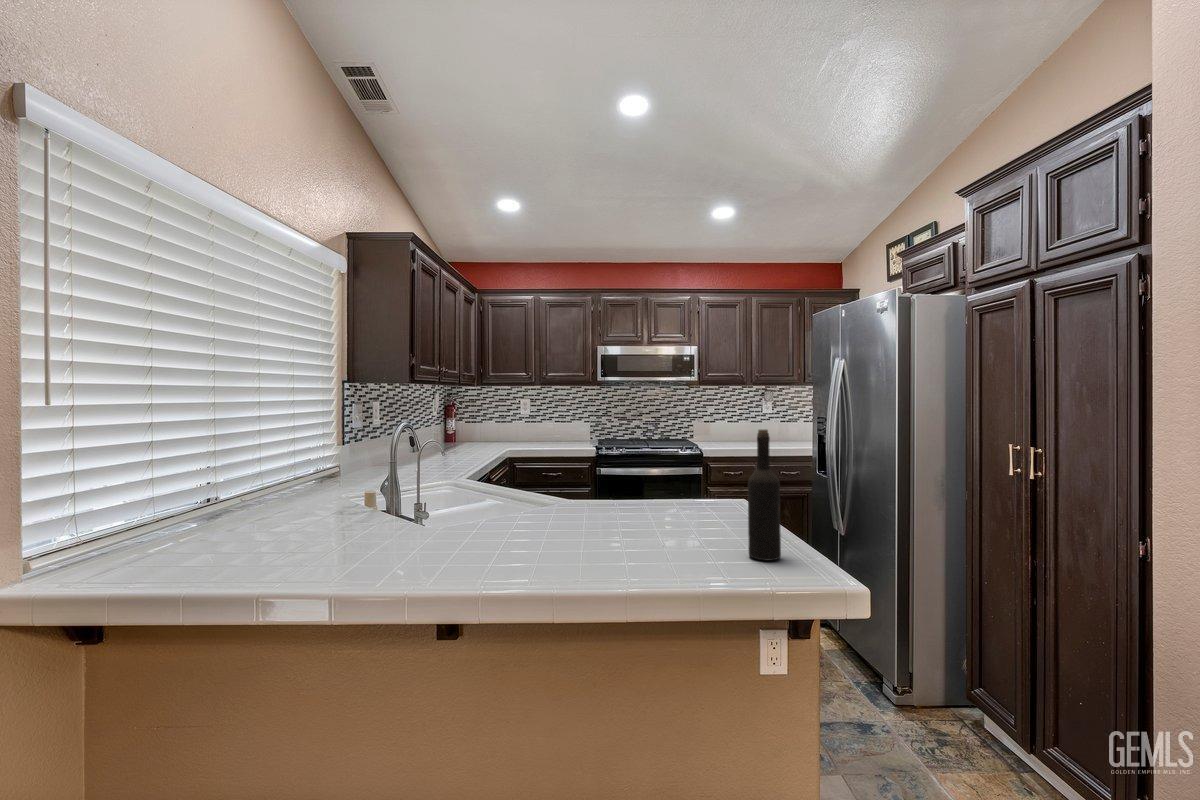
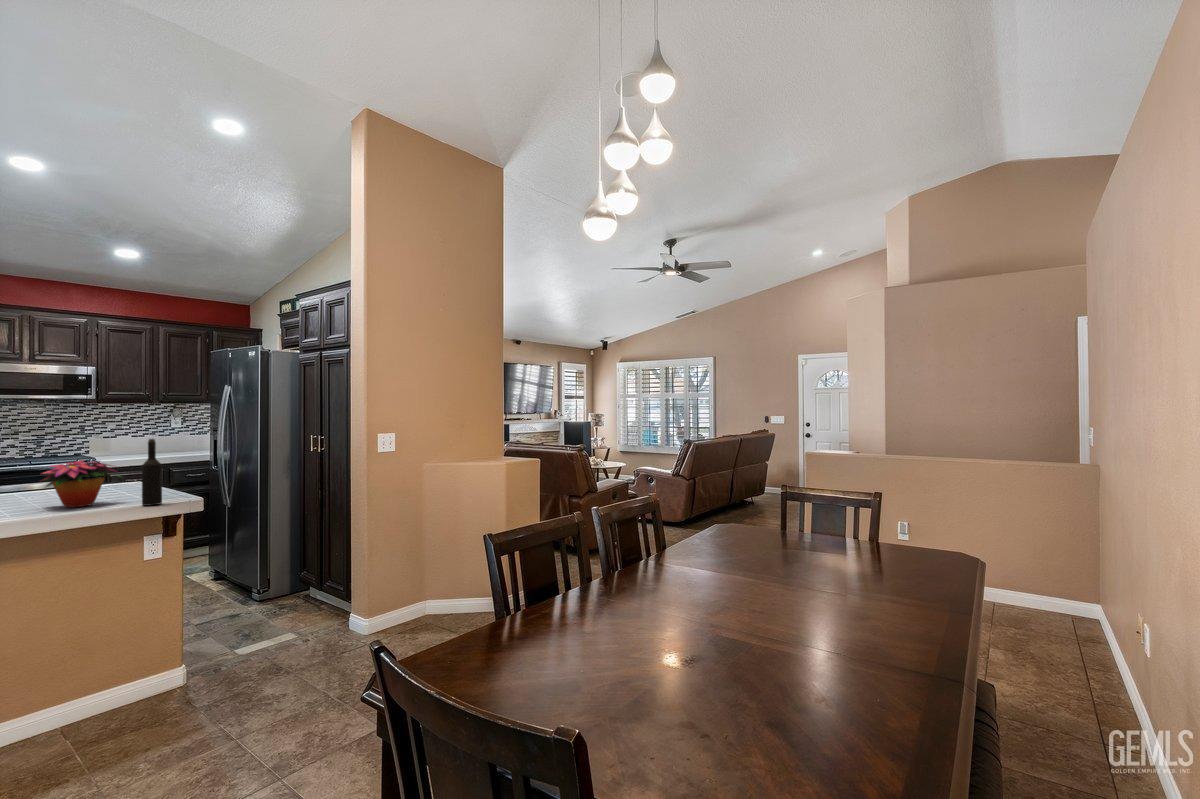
flower arrangement: none [613,458,724,537] -> present [43,460,117,507]

